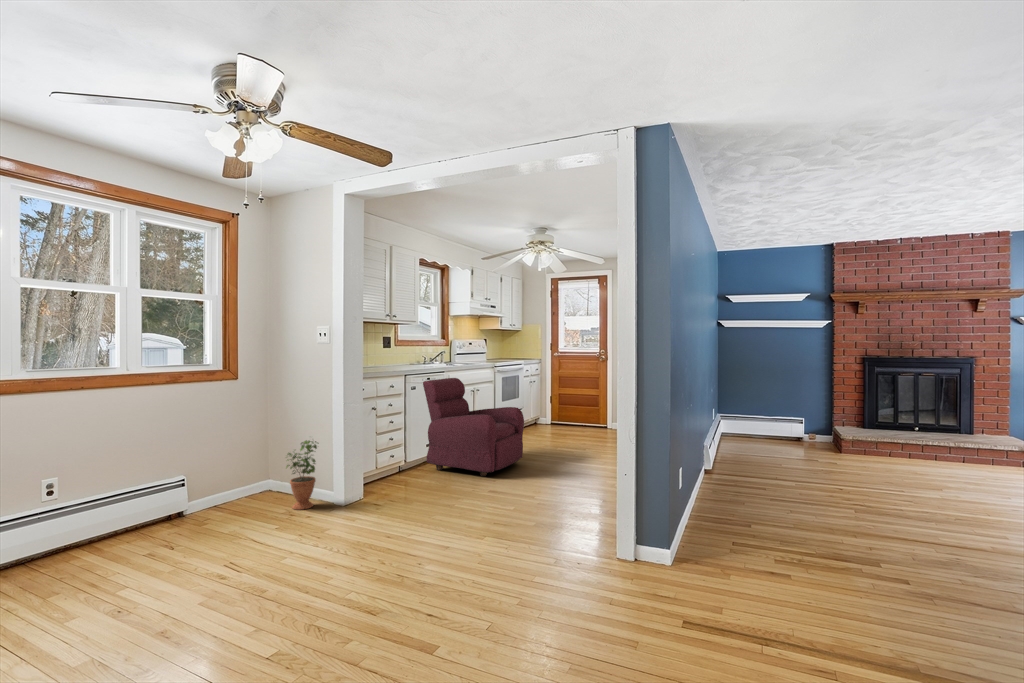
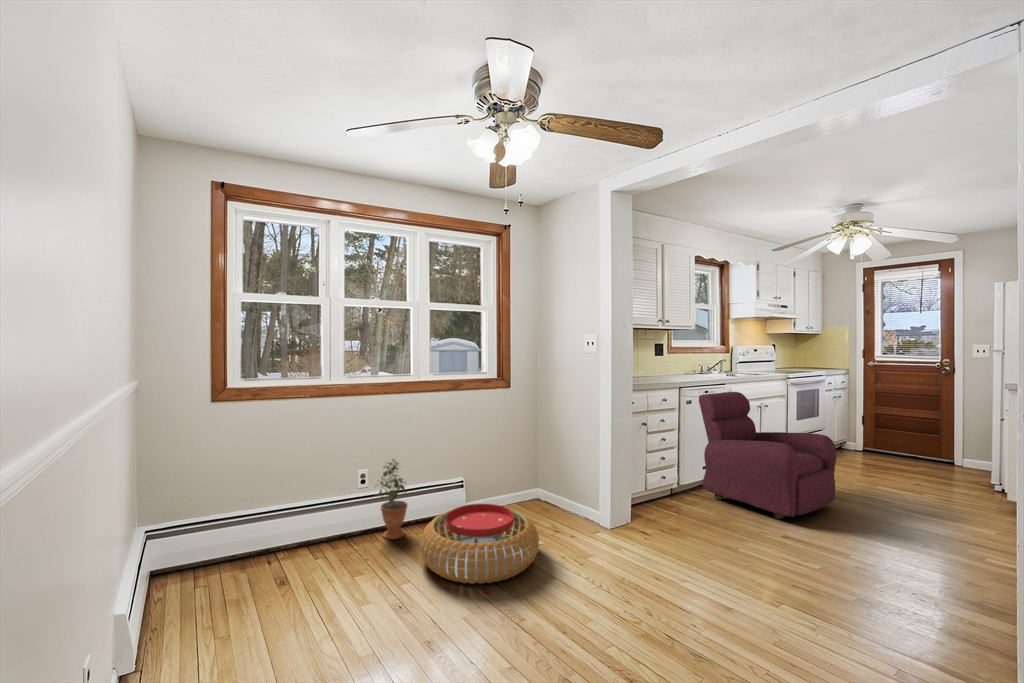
potted plant: present [286,440,319,510] -> present [379,459,407,539]
pouf: none [127,497,272,575] -> present [420,504,539,584]

